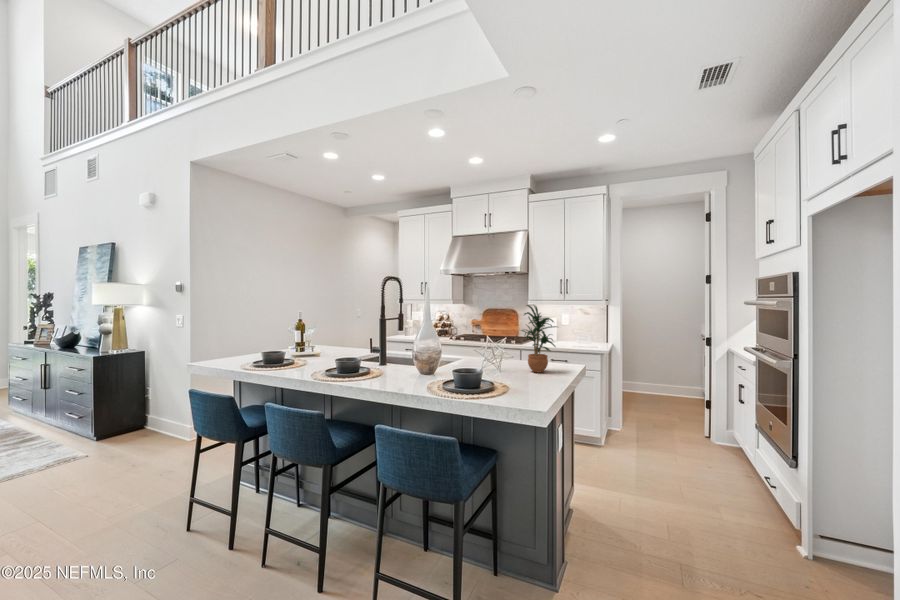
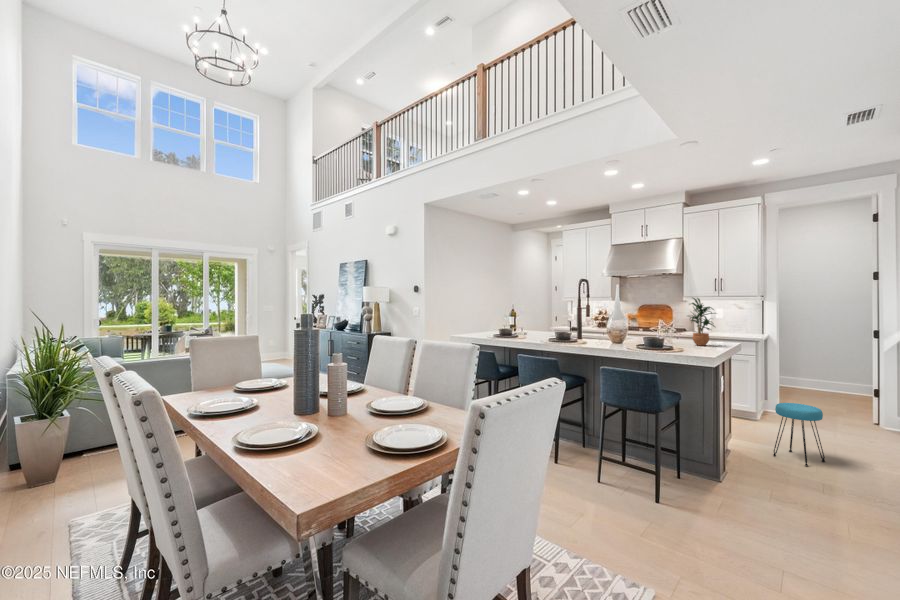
stool: none [619,435,674,521] -> present [773,403,825,466]

